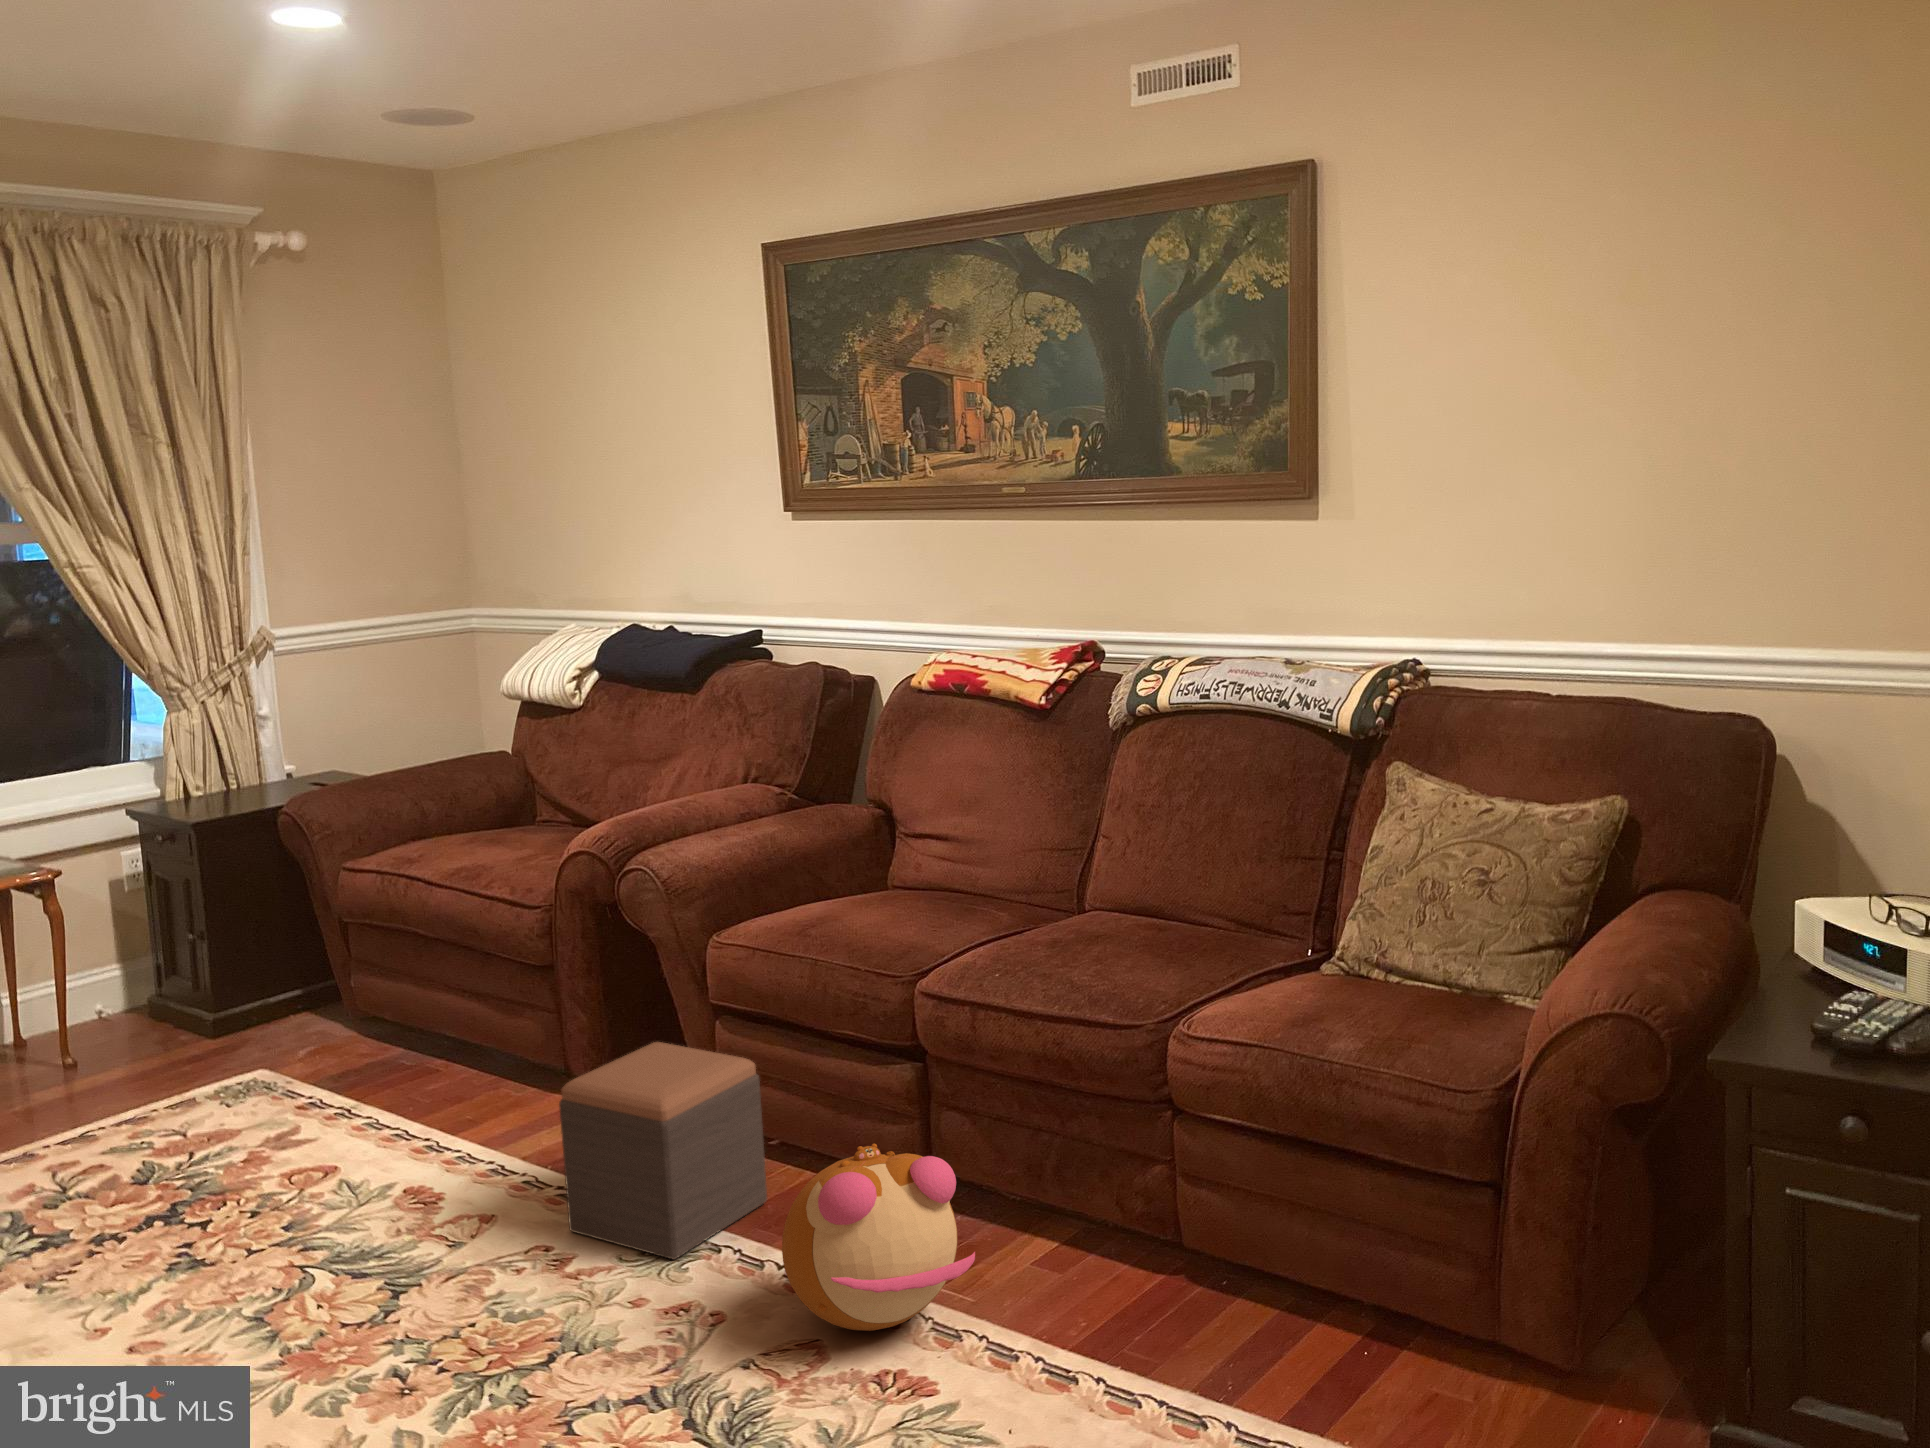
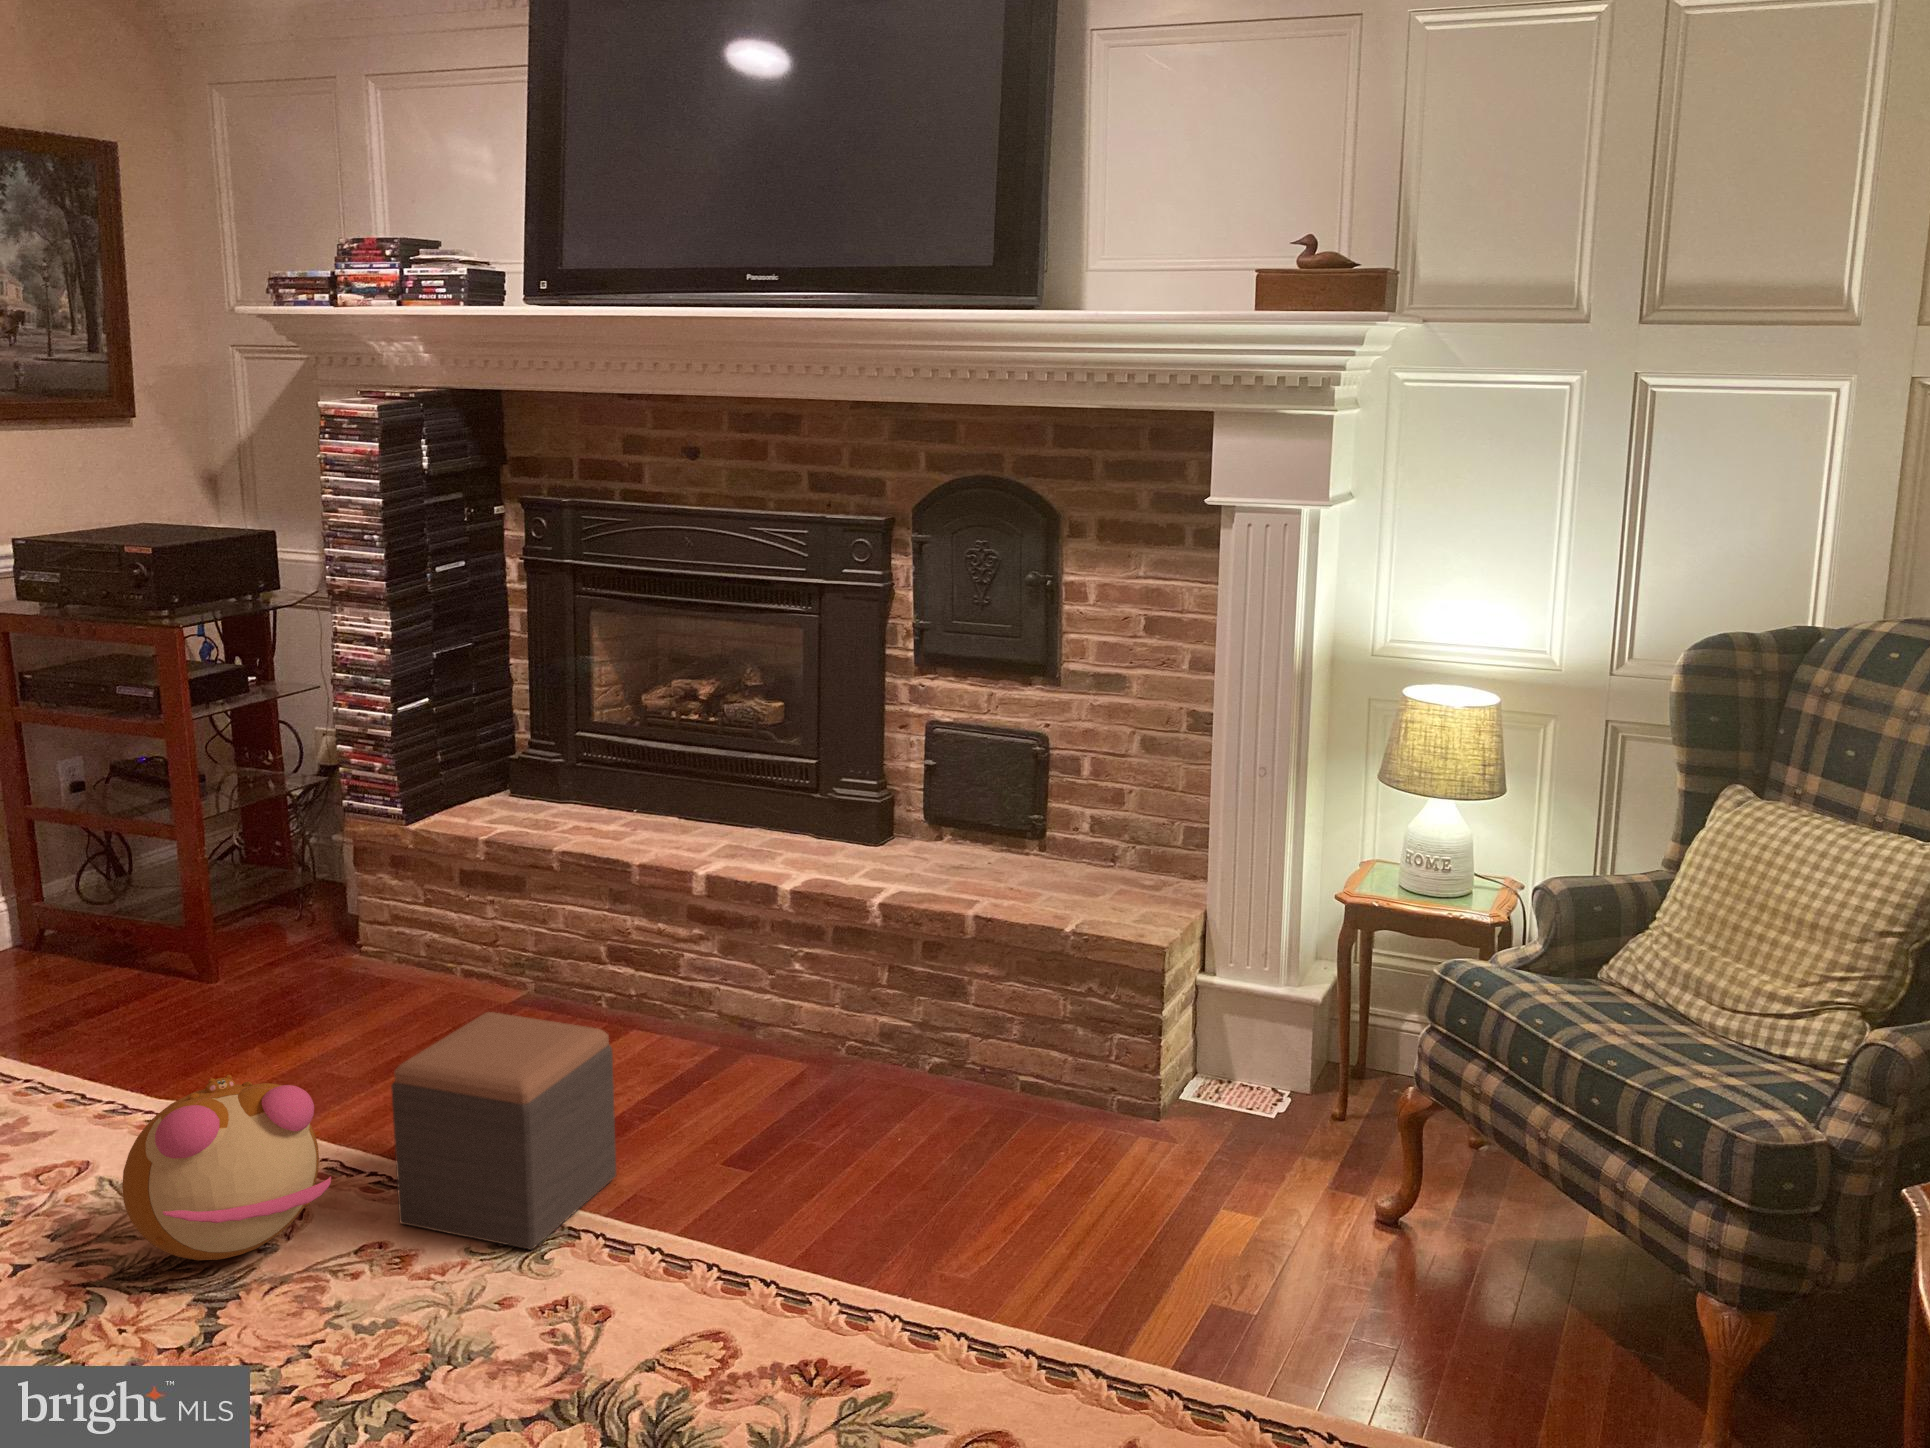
plush toy: present [782,1144,975,1331] -> present [122,1075,331,1260]

